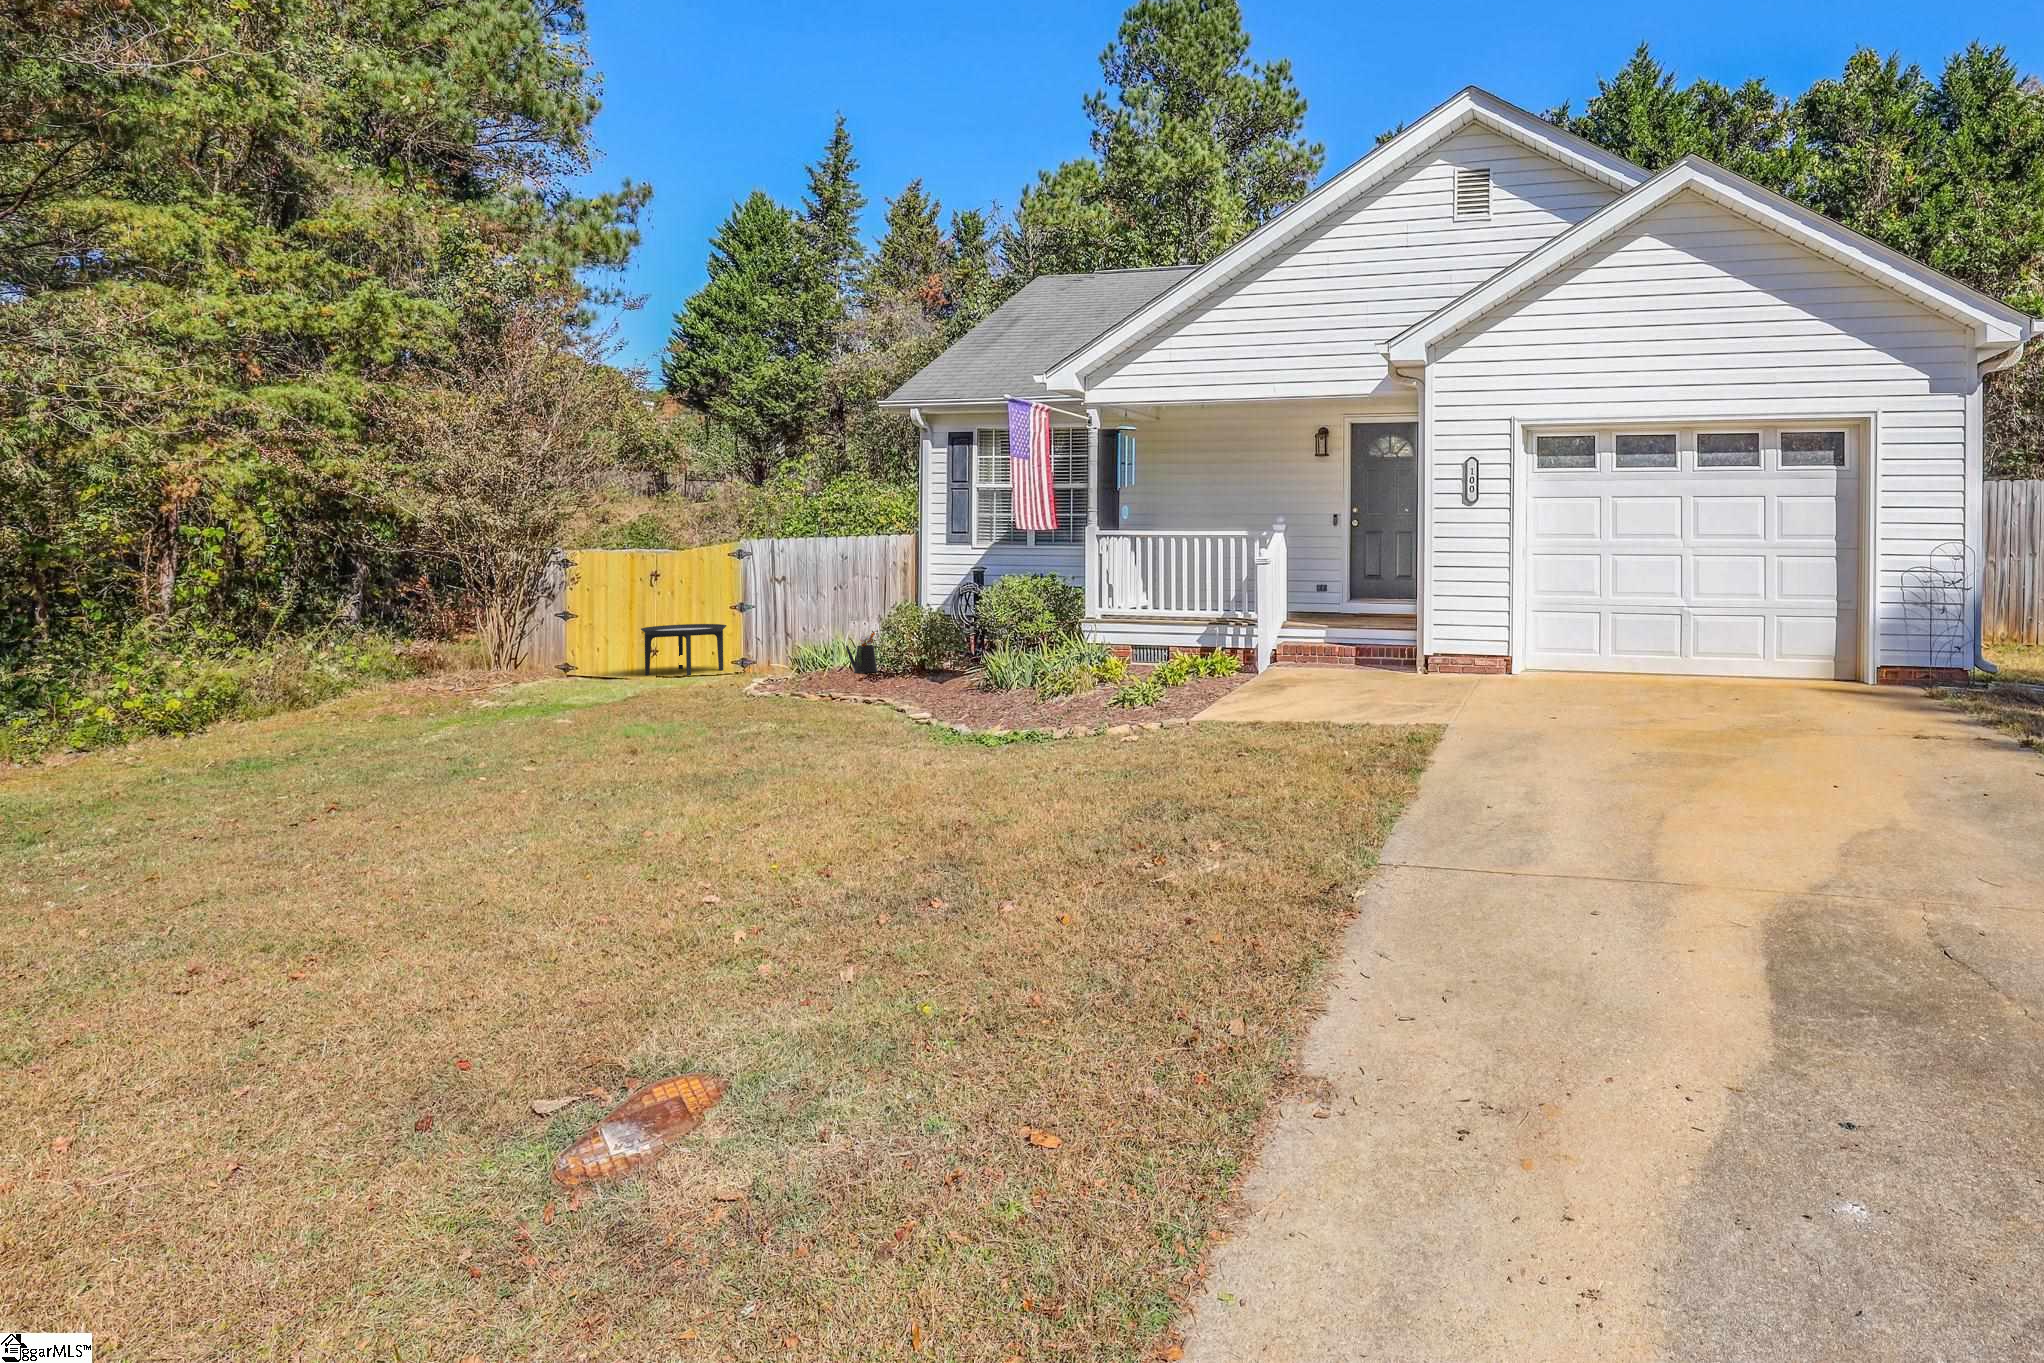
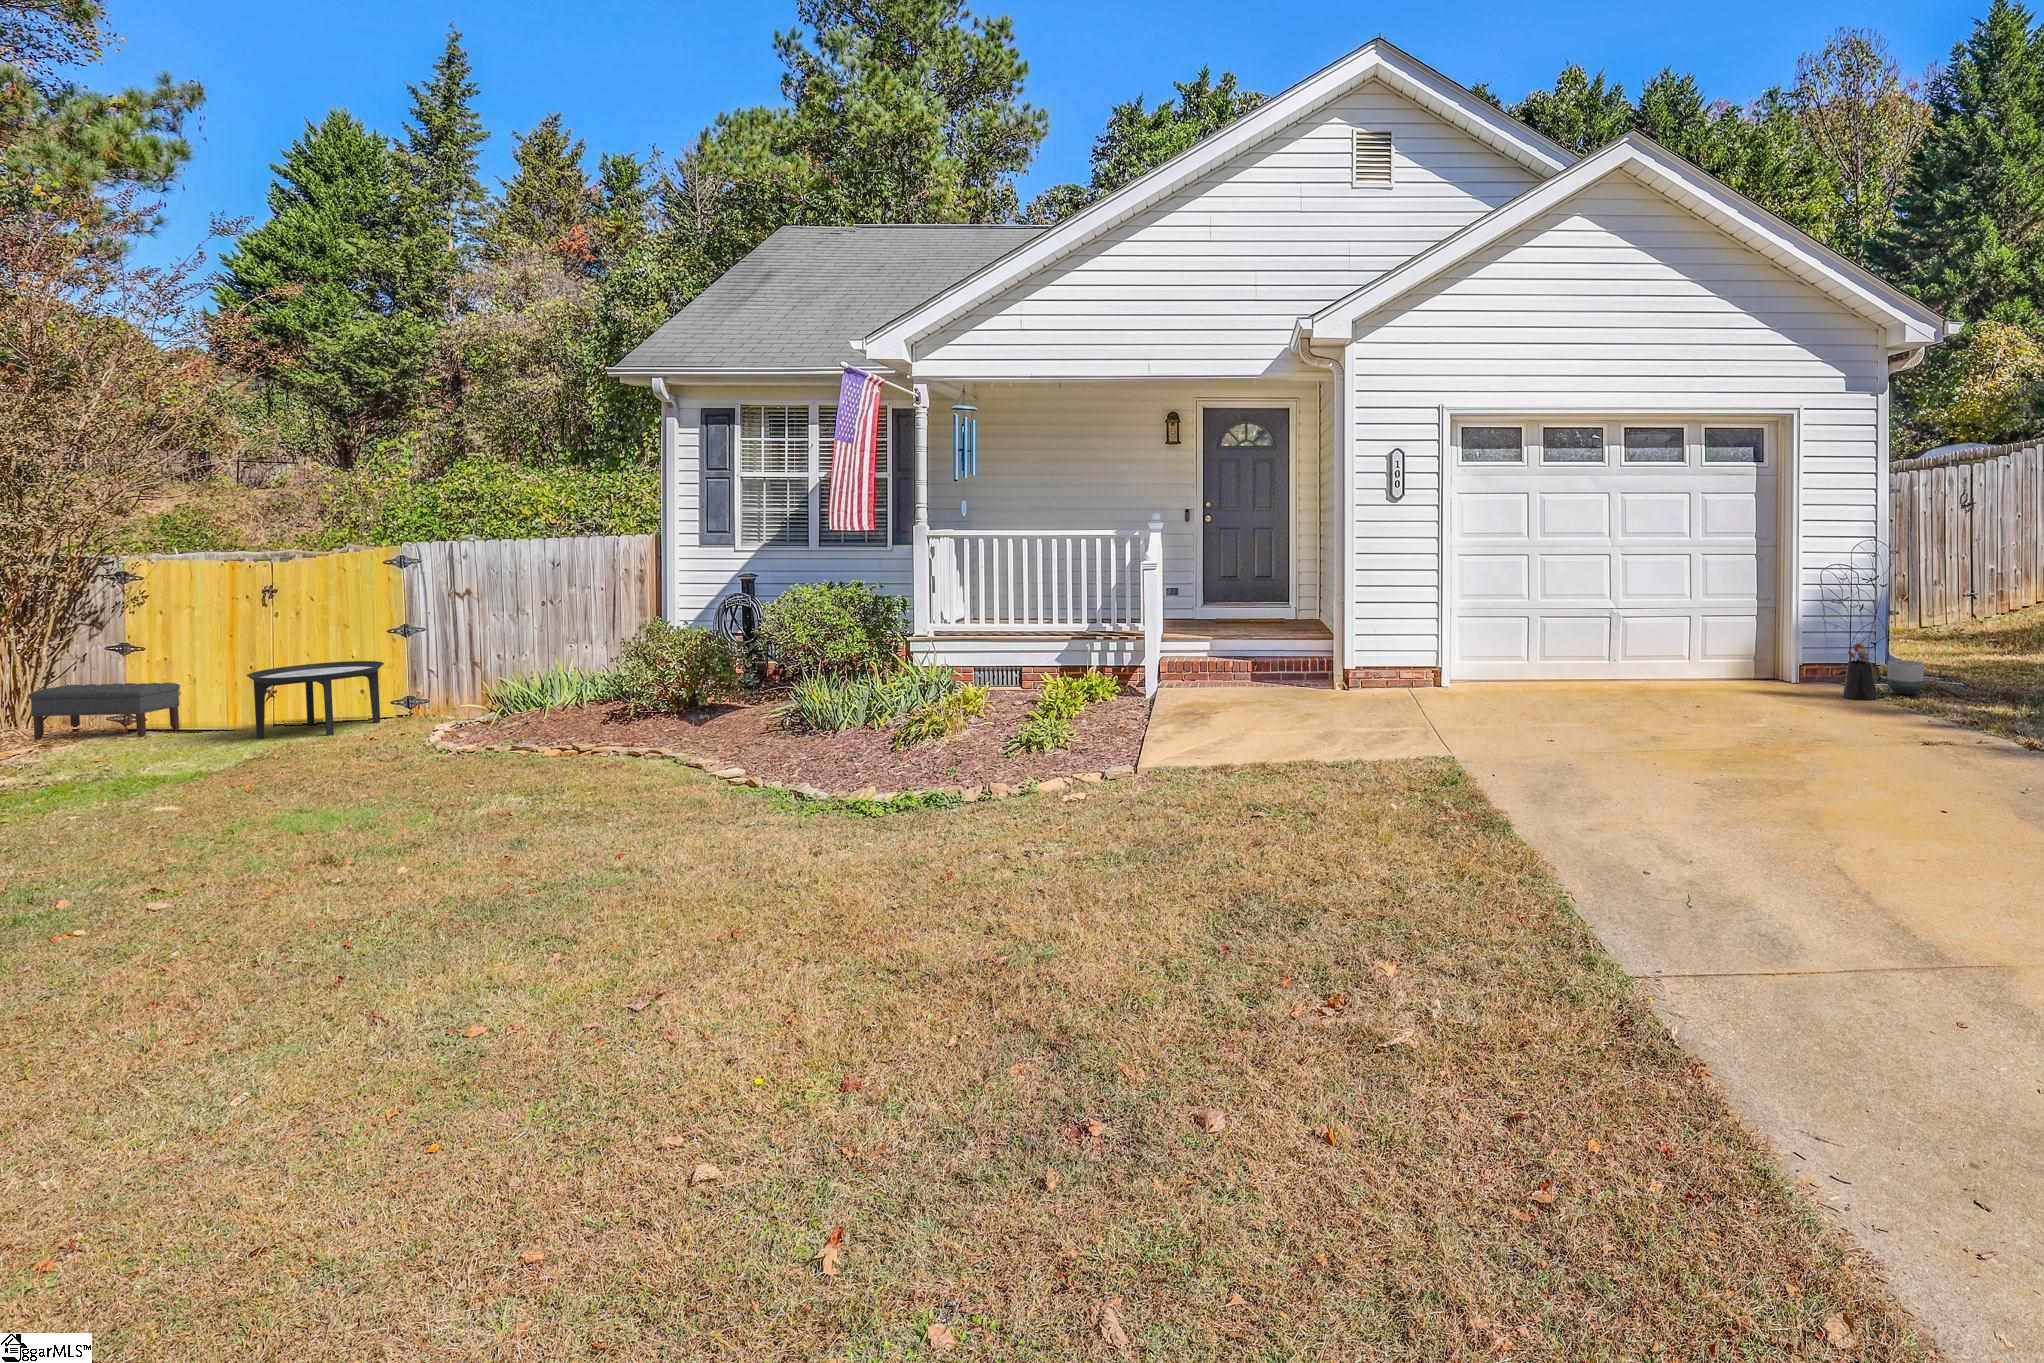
bench: none [519,633,605,672] -> present [29,683,180,740]
watering can: present [846,633,878,673] -> present [1842,643,1878,700]
planter: none [1976,669,2013,704] -> present [1887,660,1924,694]

